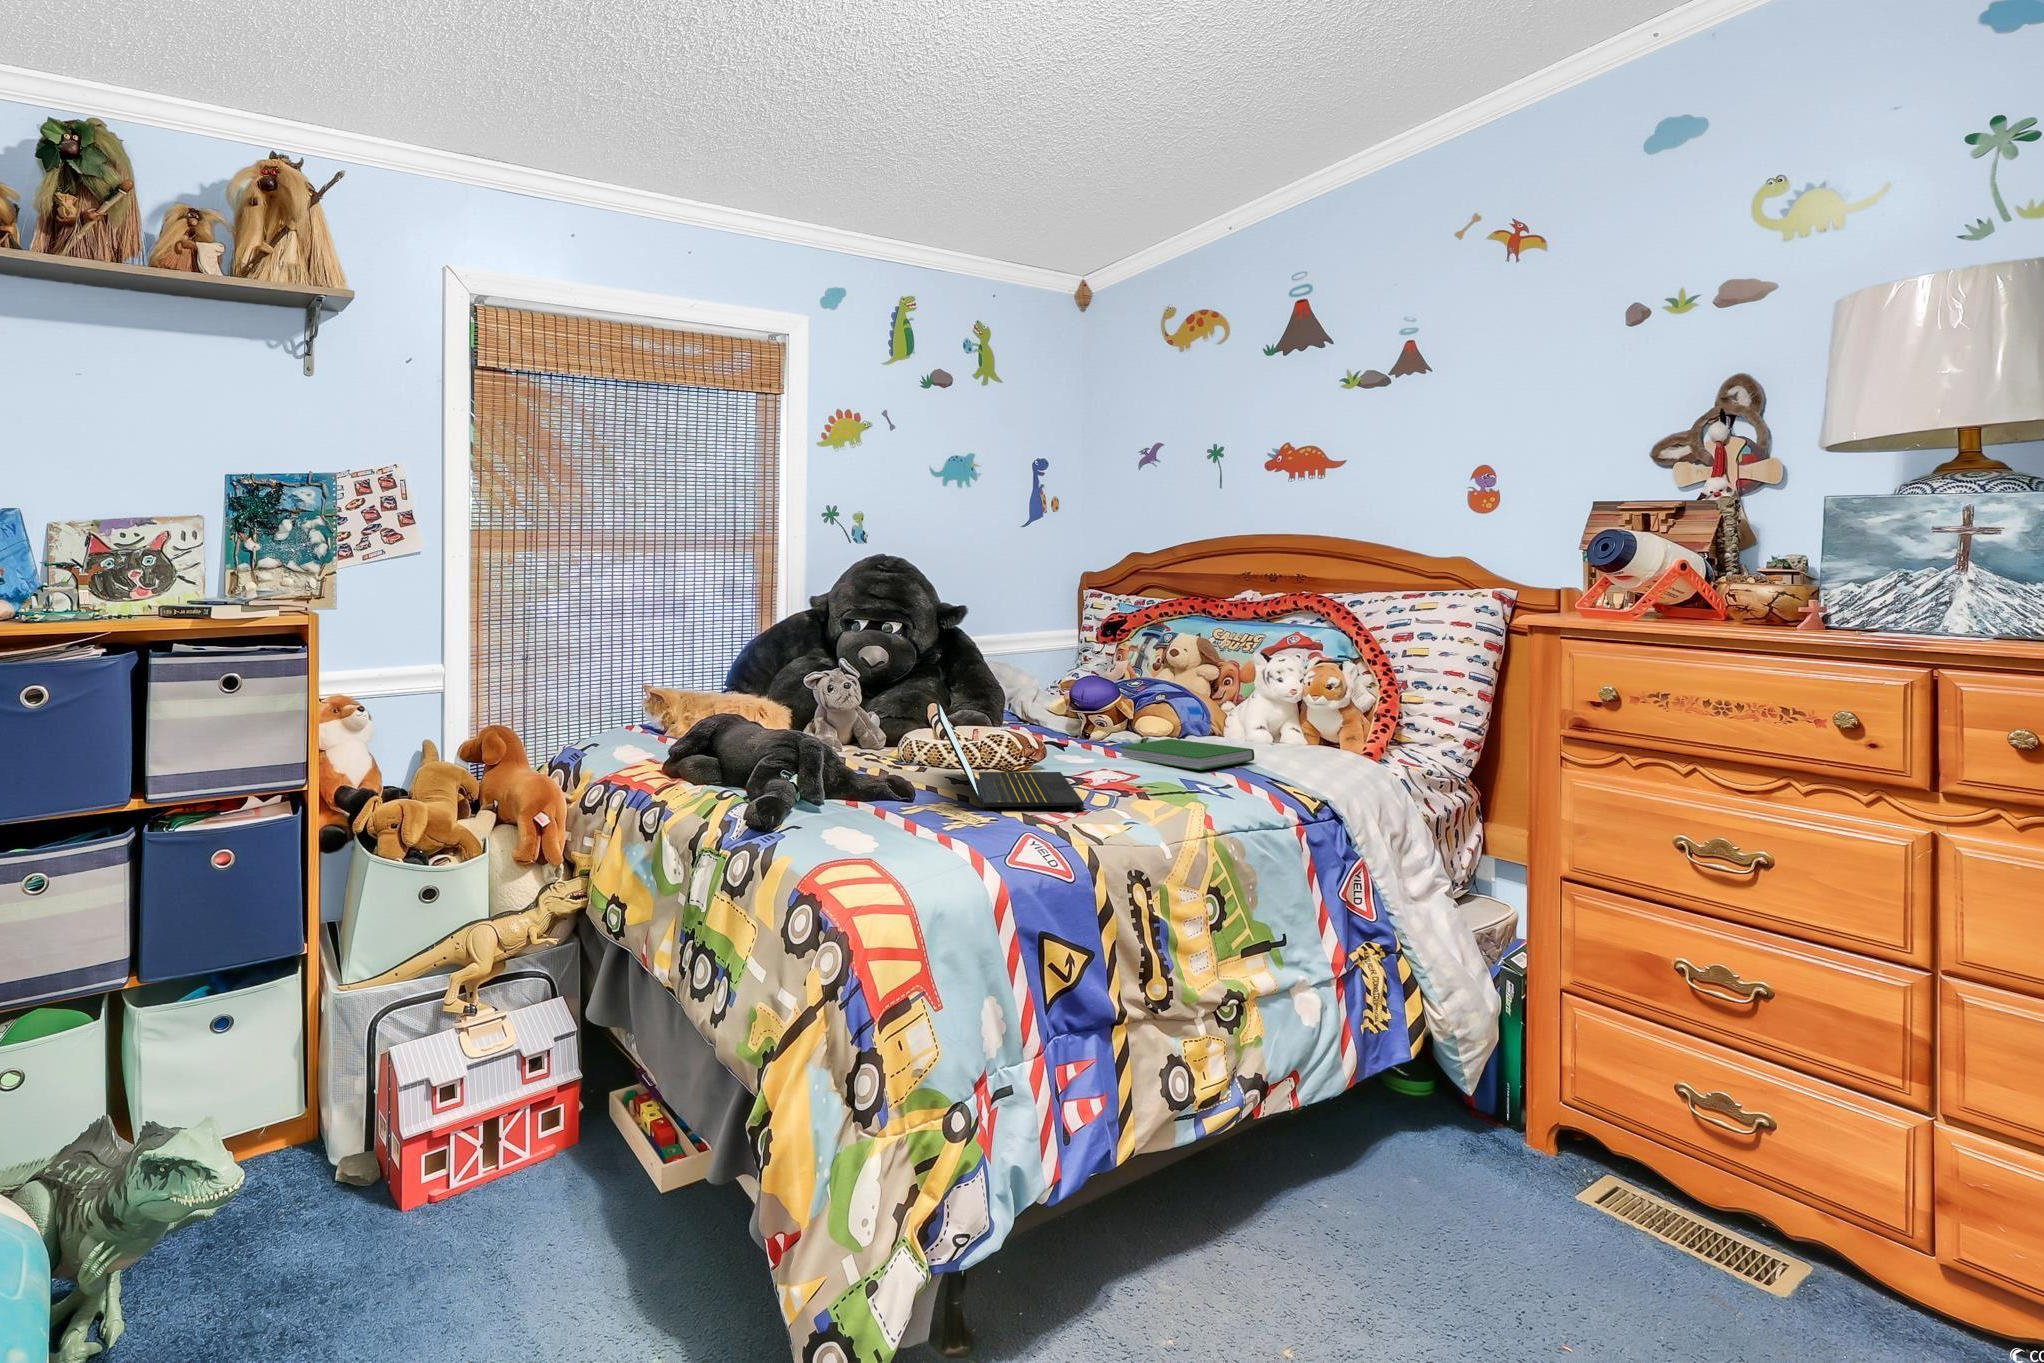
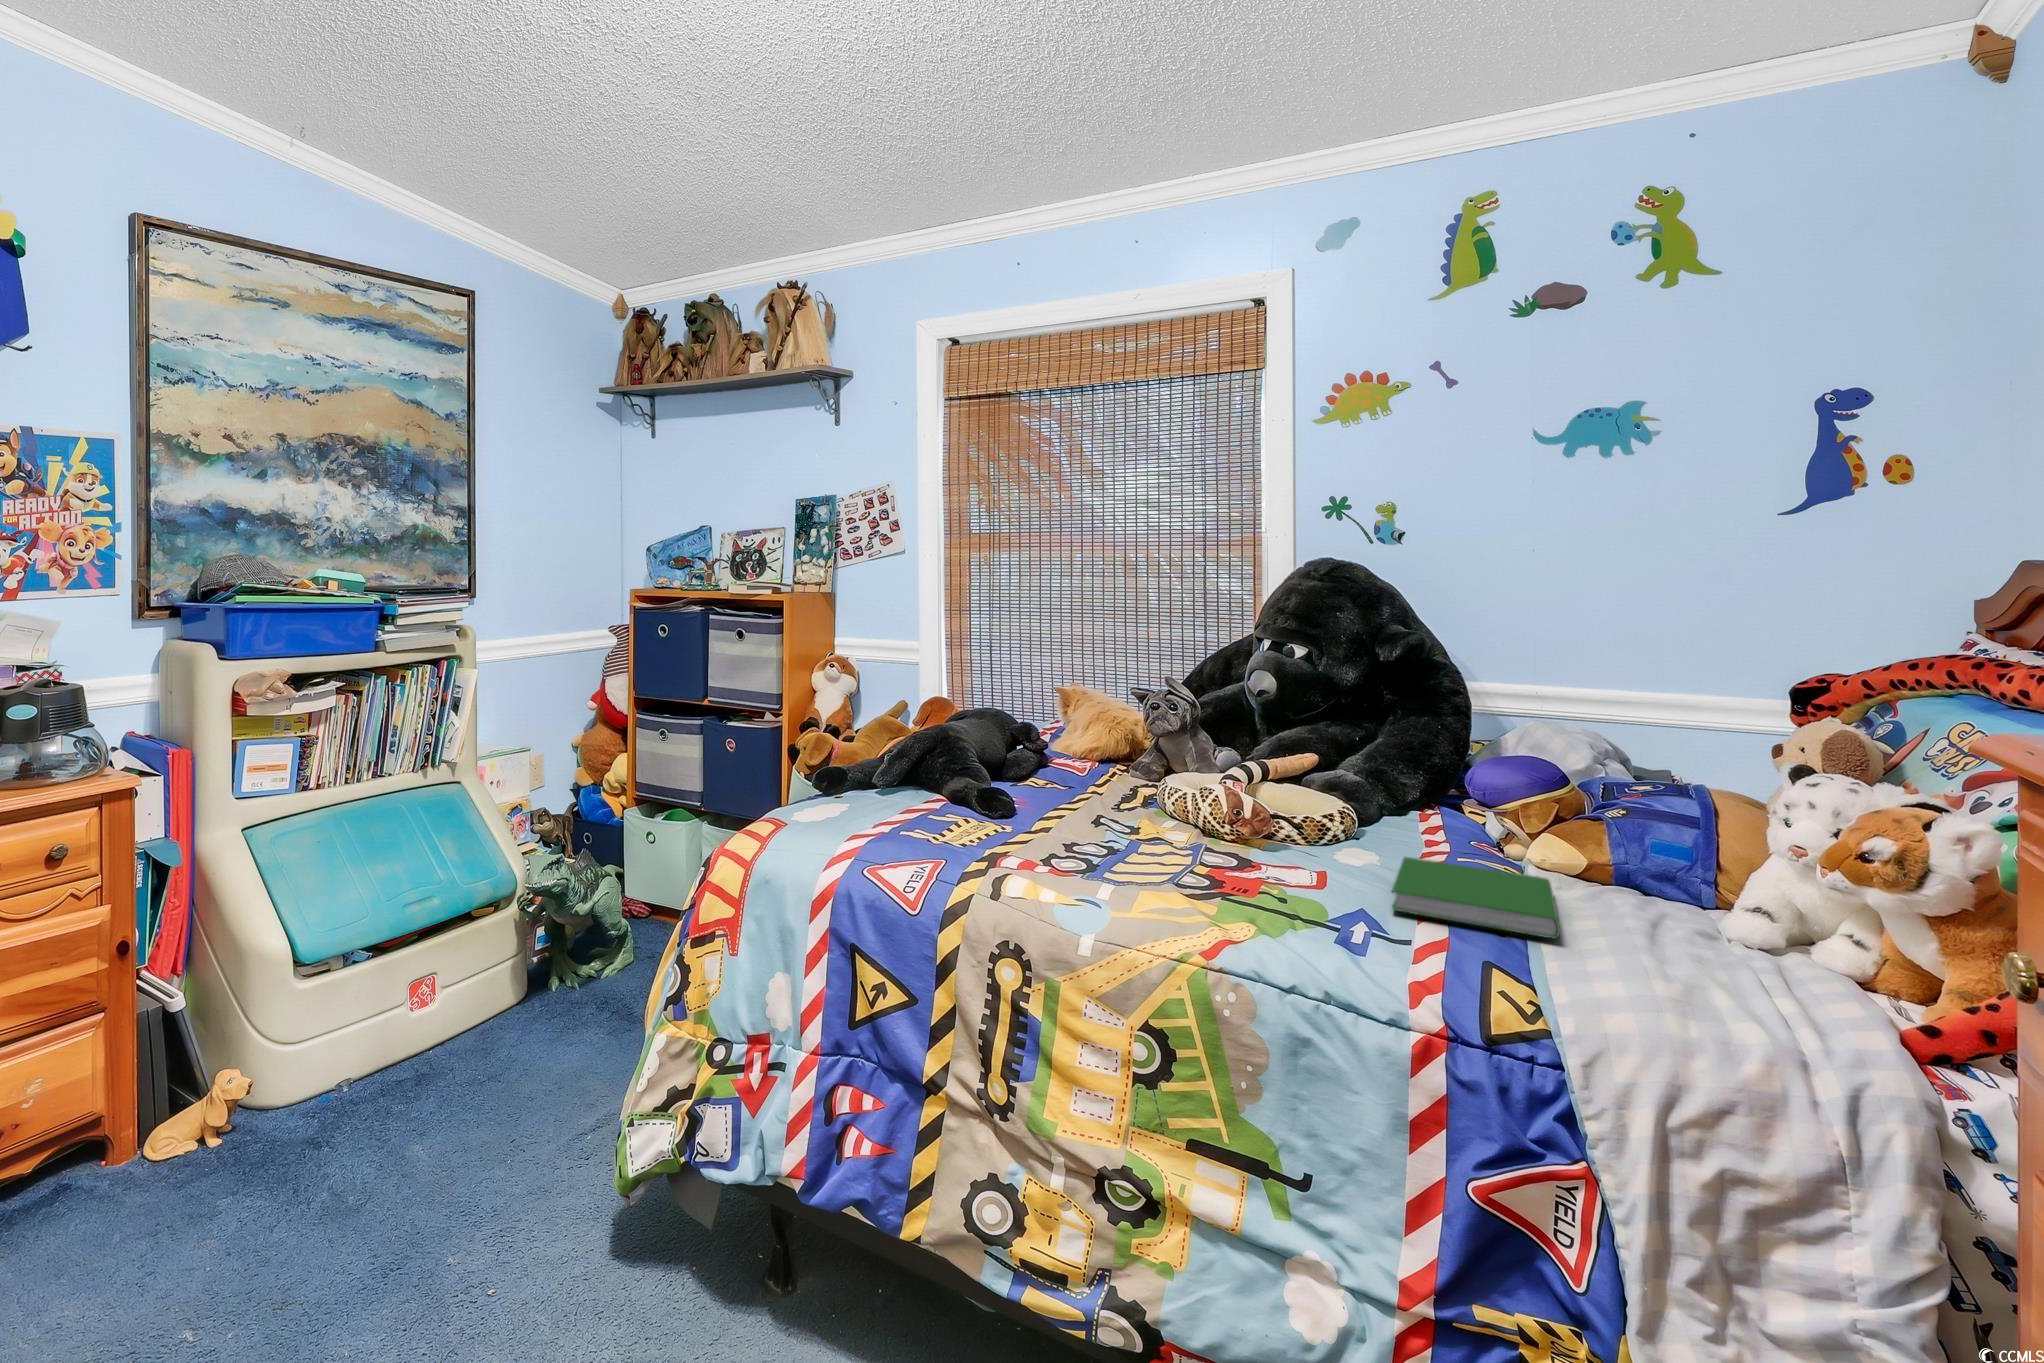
laptop: present [936,700,1084,808] -> none [973,729,1221,866]

